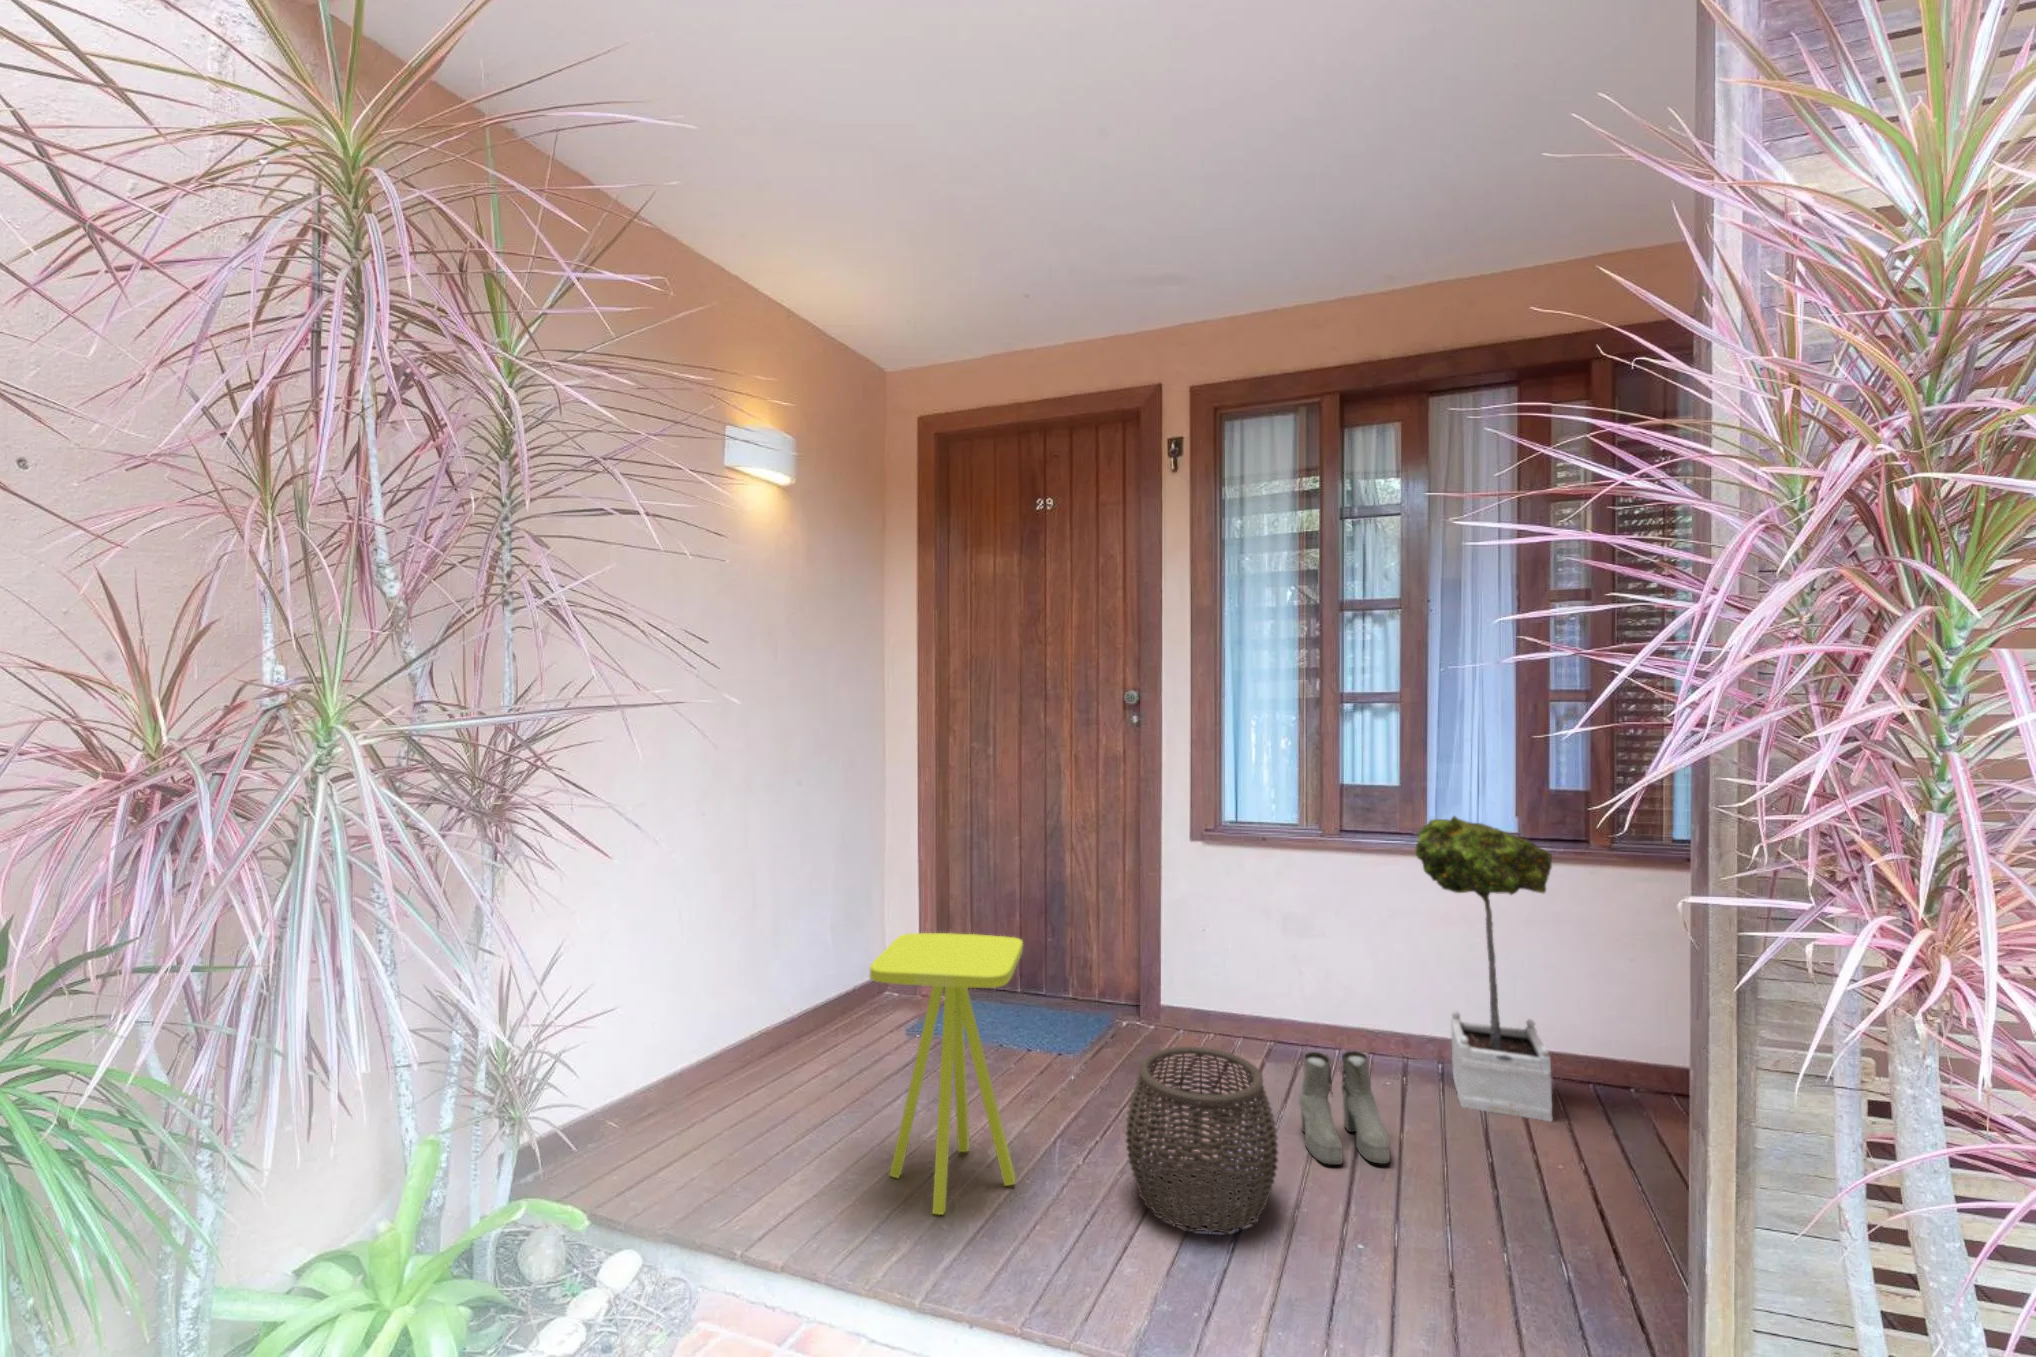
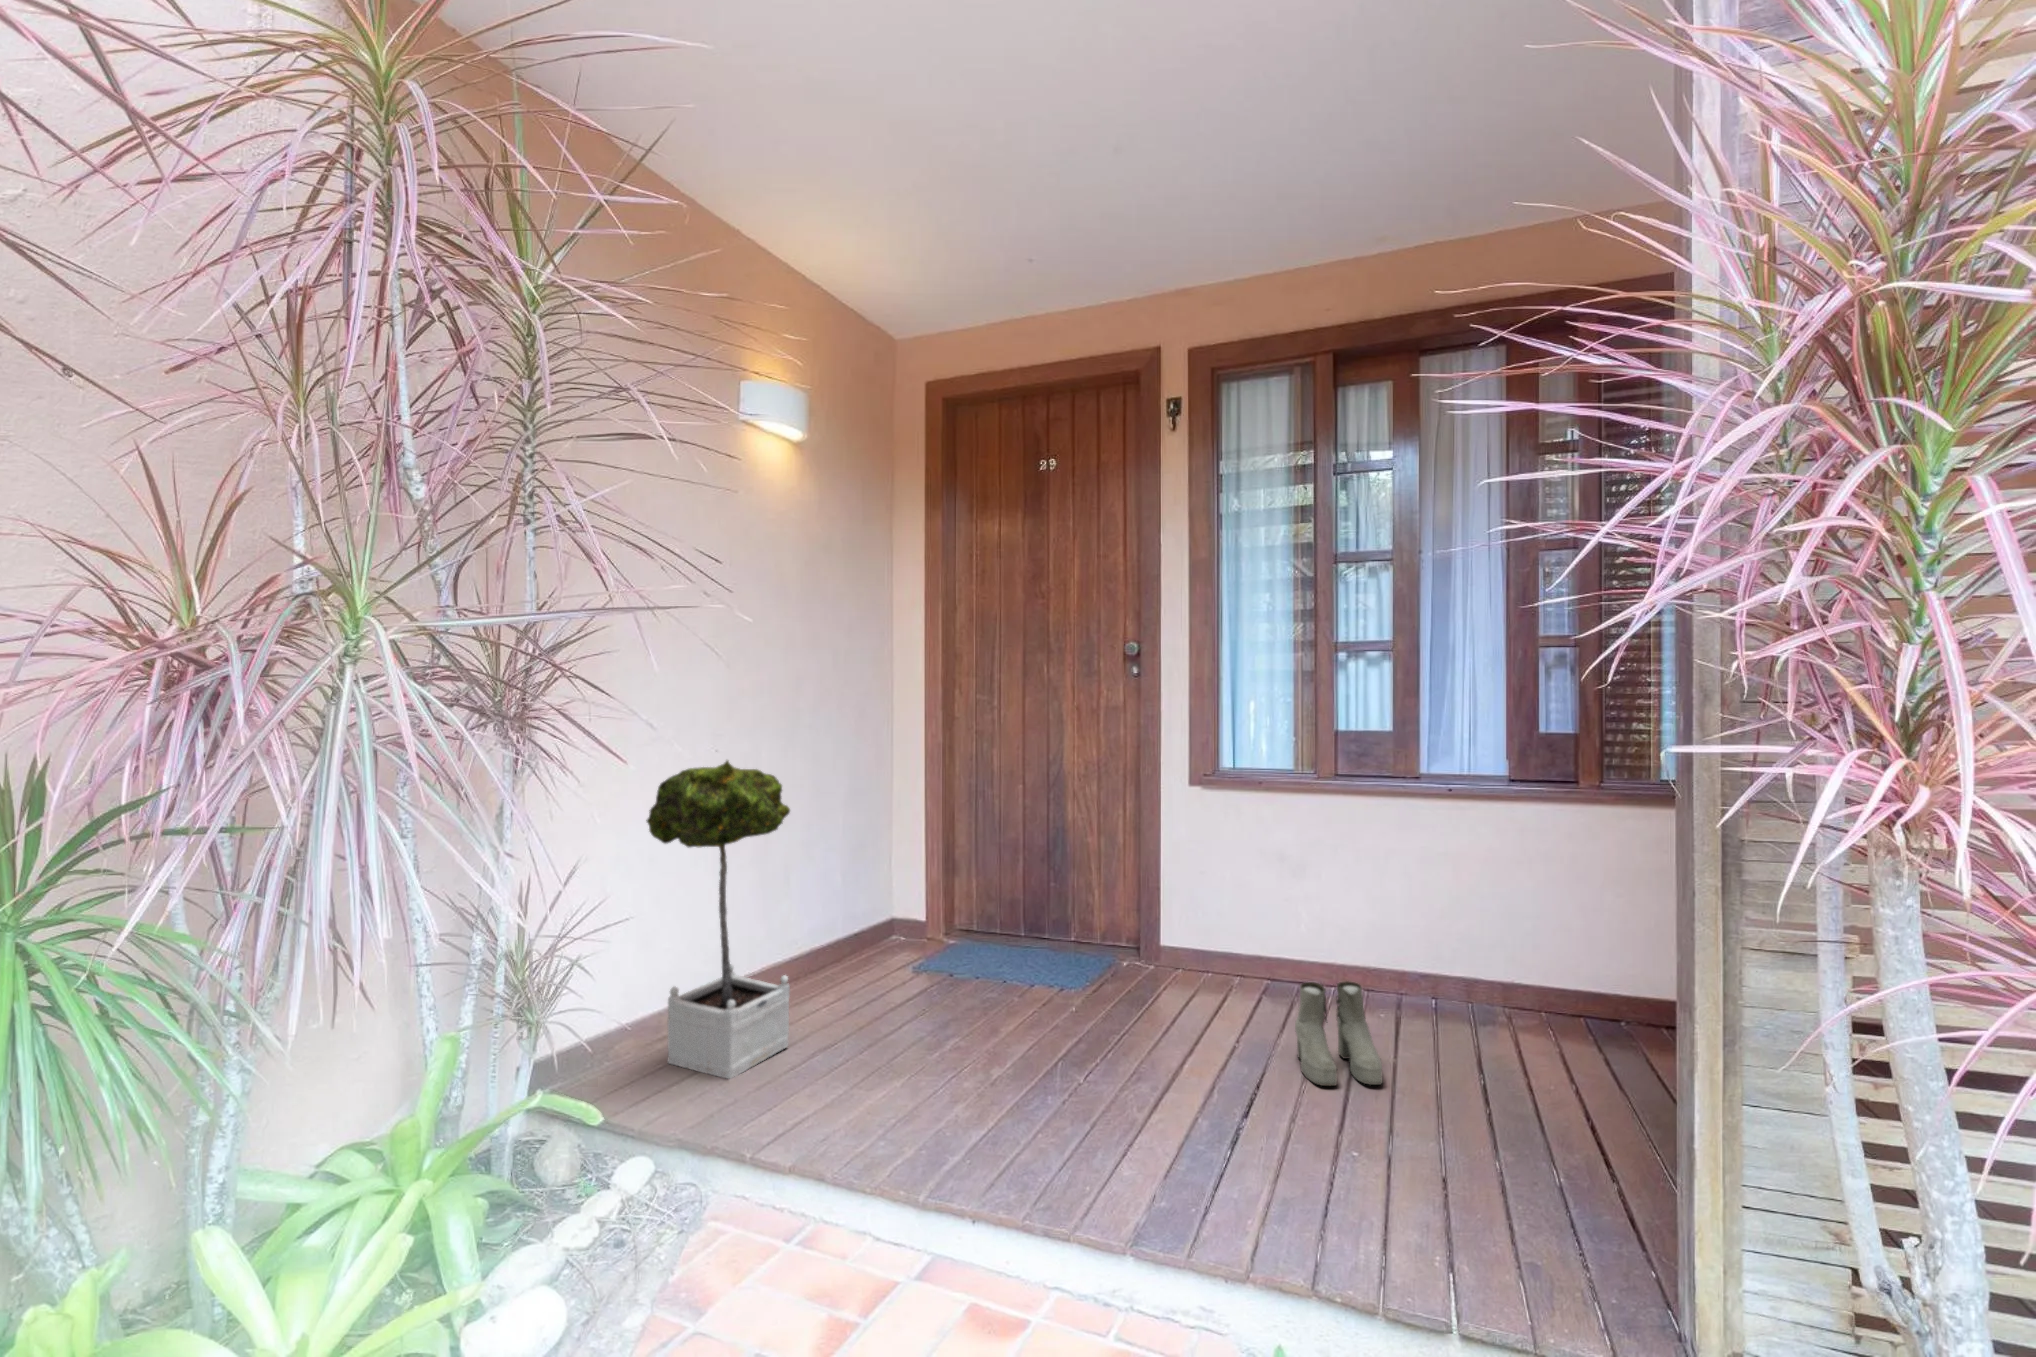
potted tree: present [1416,816,1553,1121] -> present [646,761,790,1079]
side table: present [870,933,1023,1215] -> none [880,867,1028,1128]
woven basket: present [1126,1047,1278,1234] -> none [1128,973,1275,1145]

